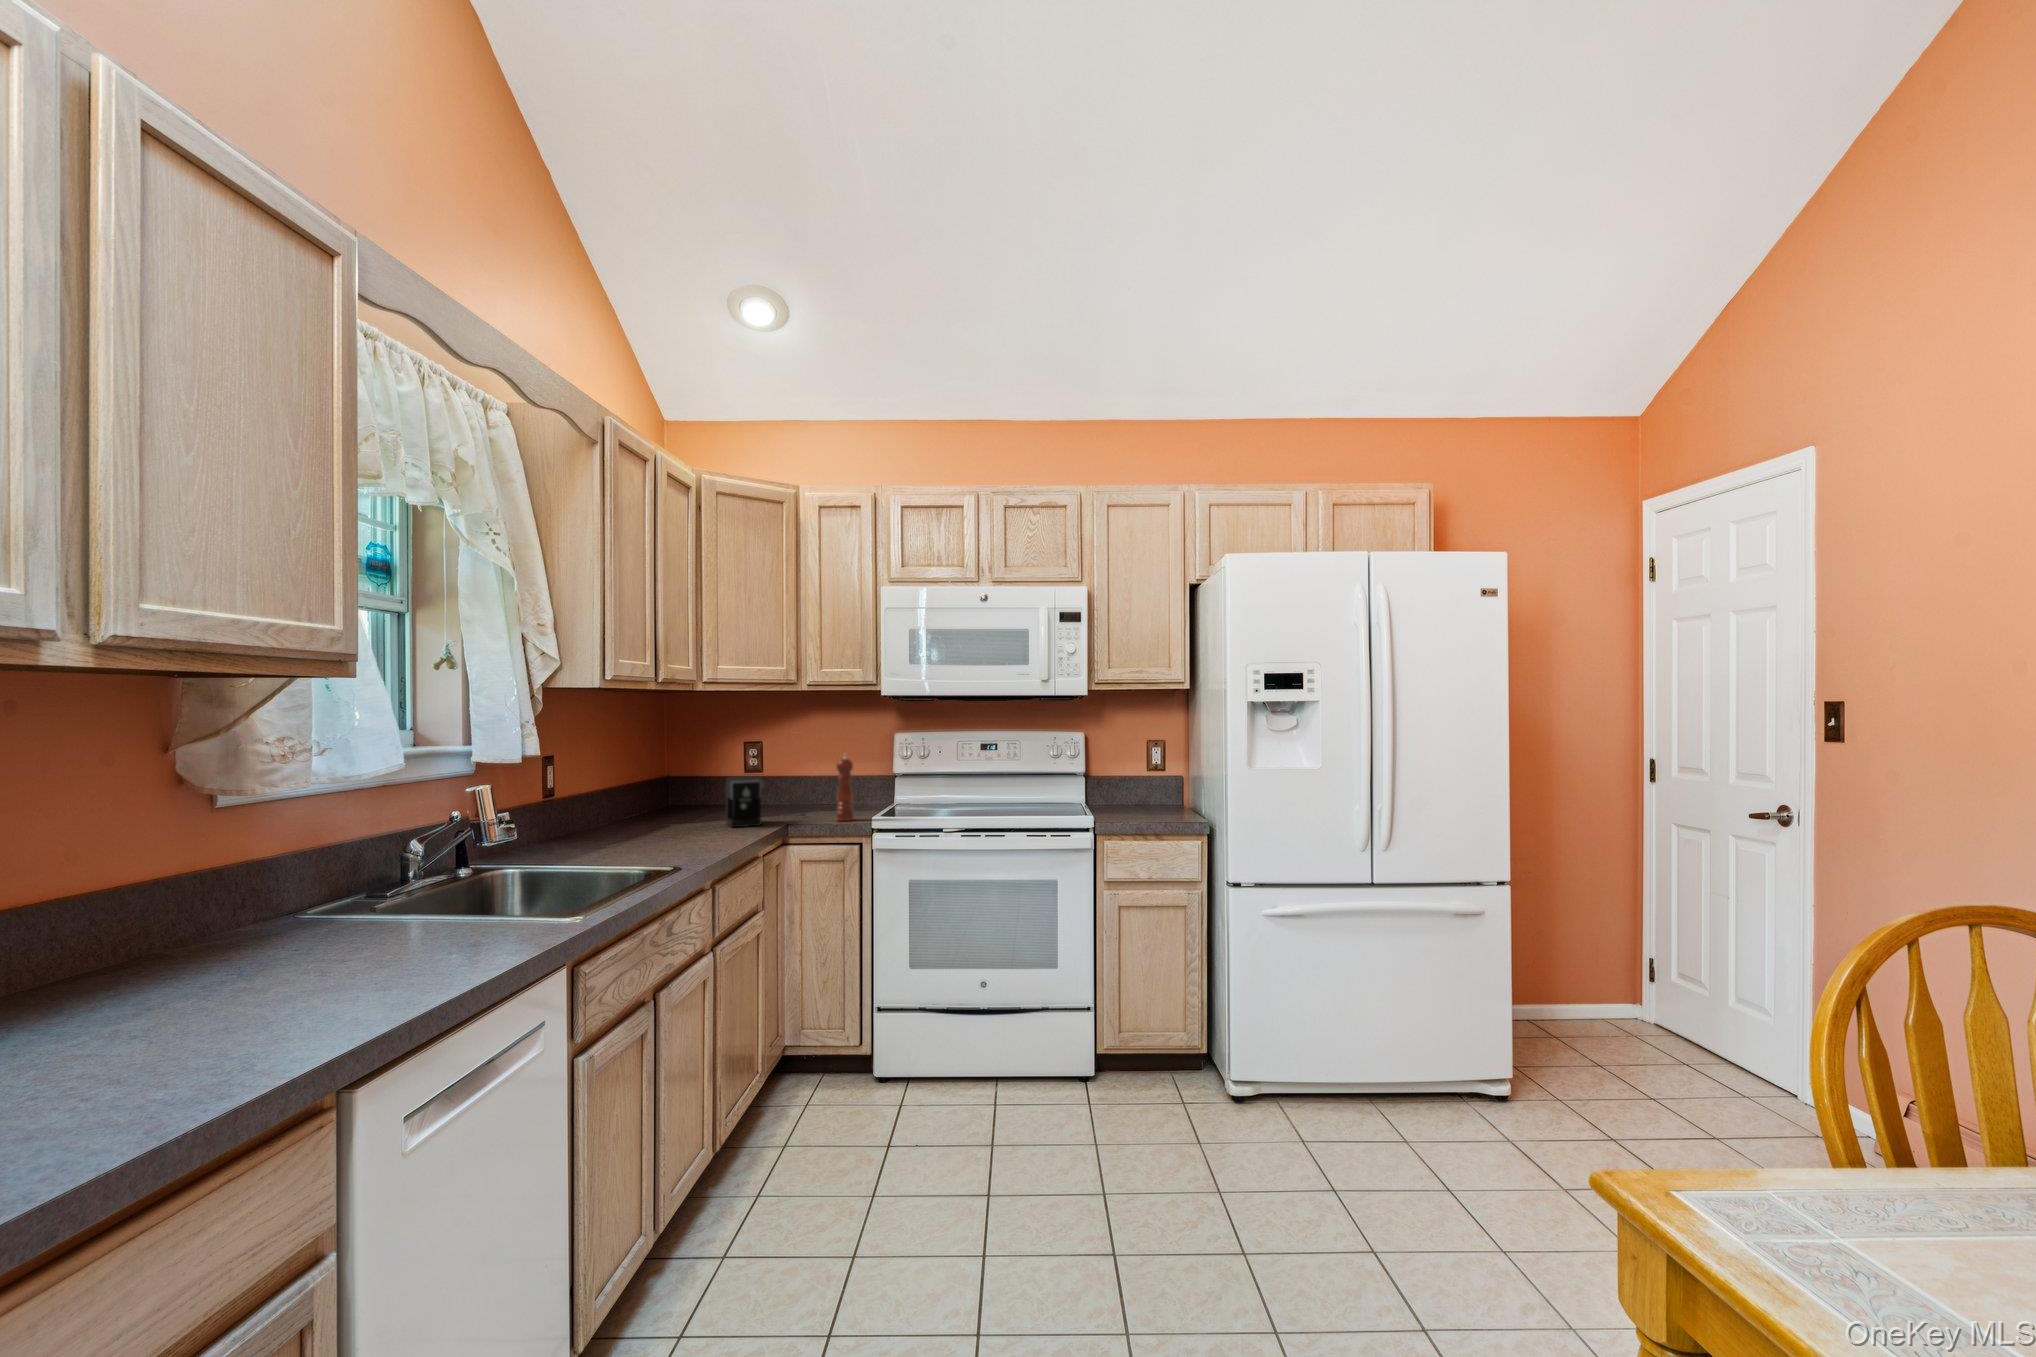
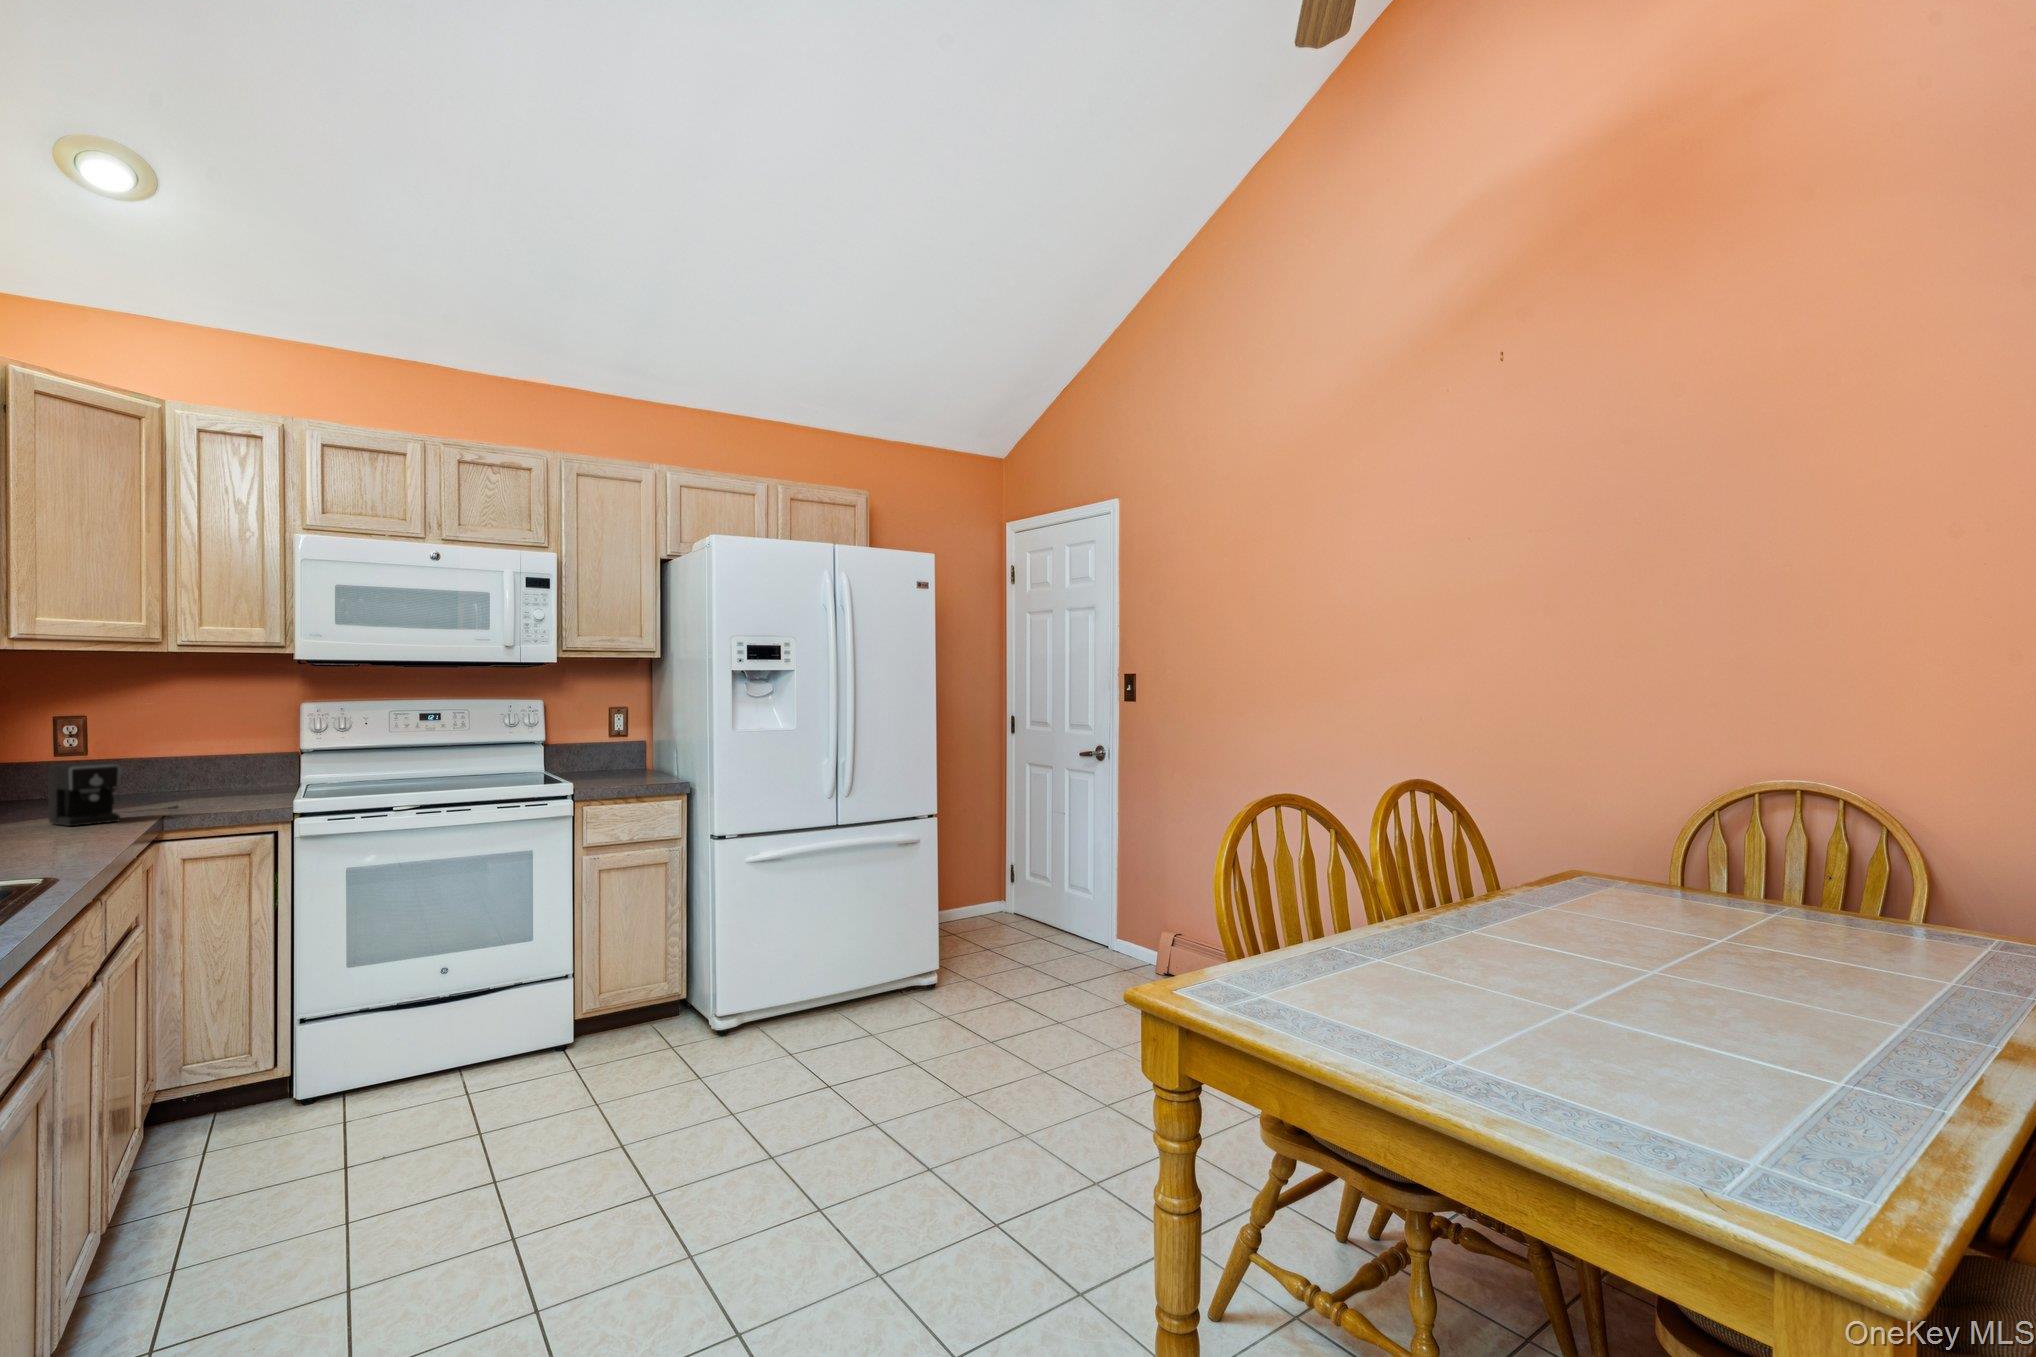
pepper mill: present [836,754,854,821] -> none [235,729,261,809]

